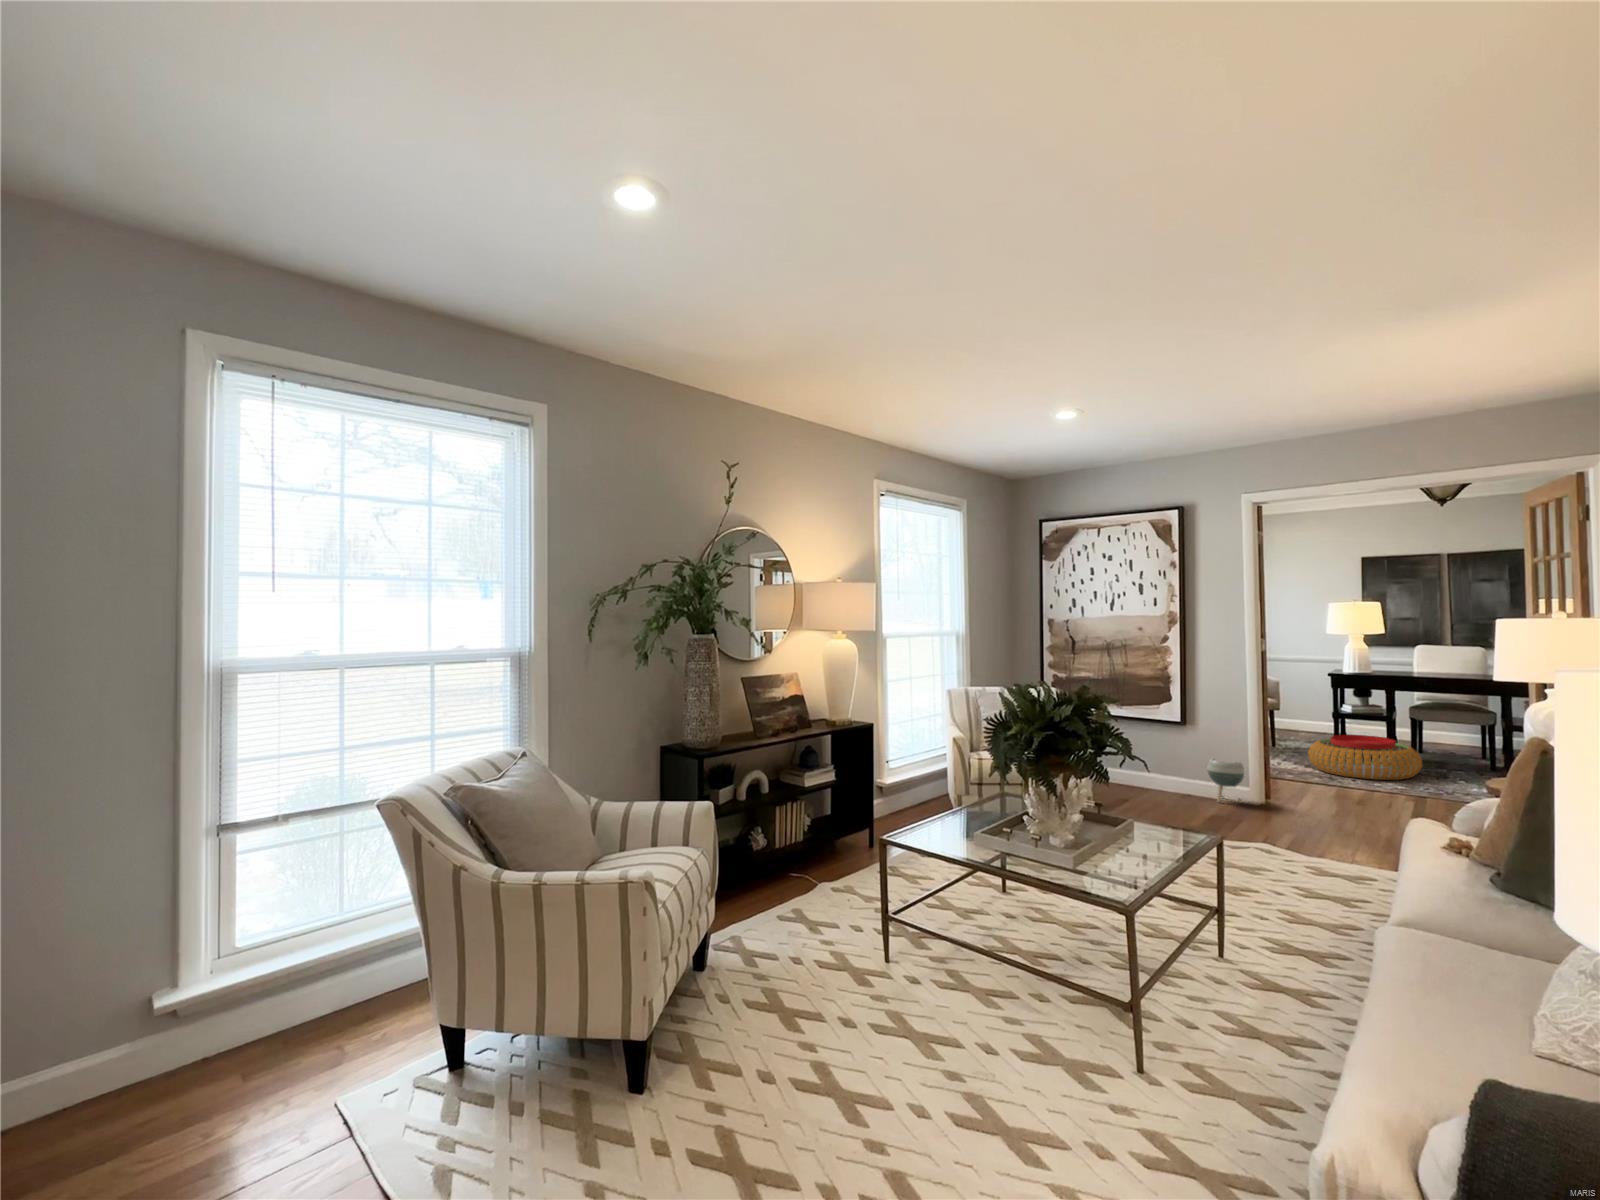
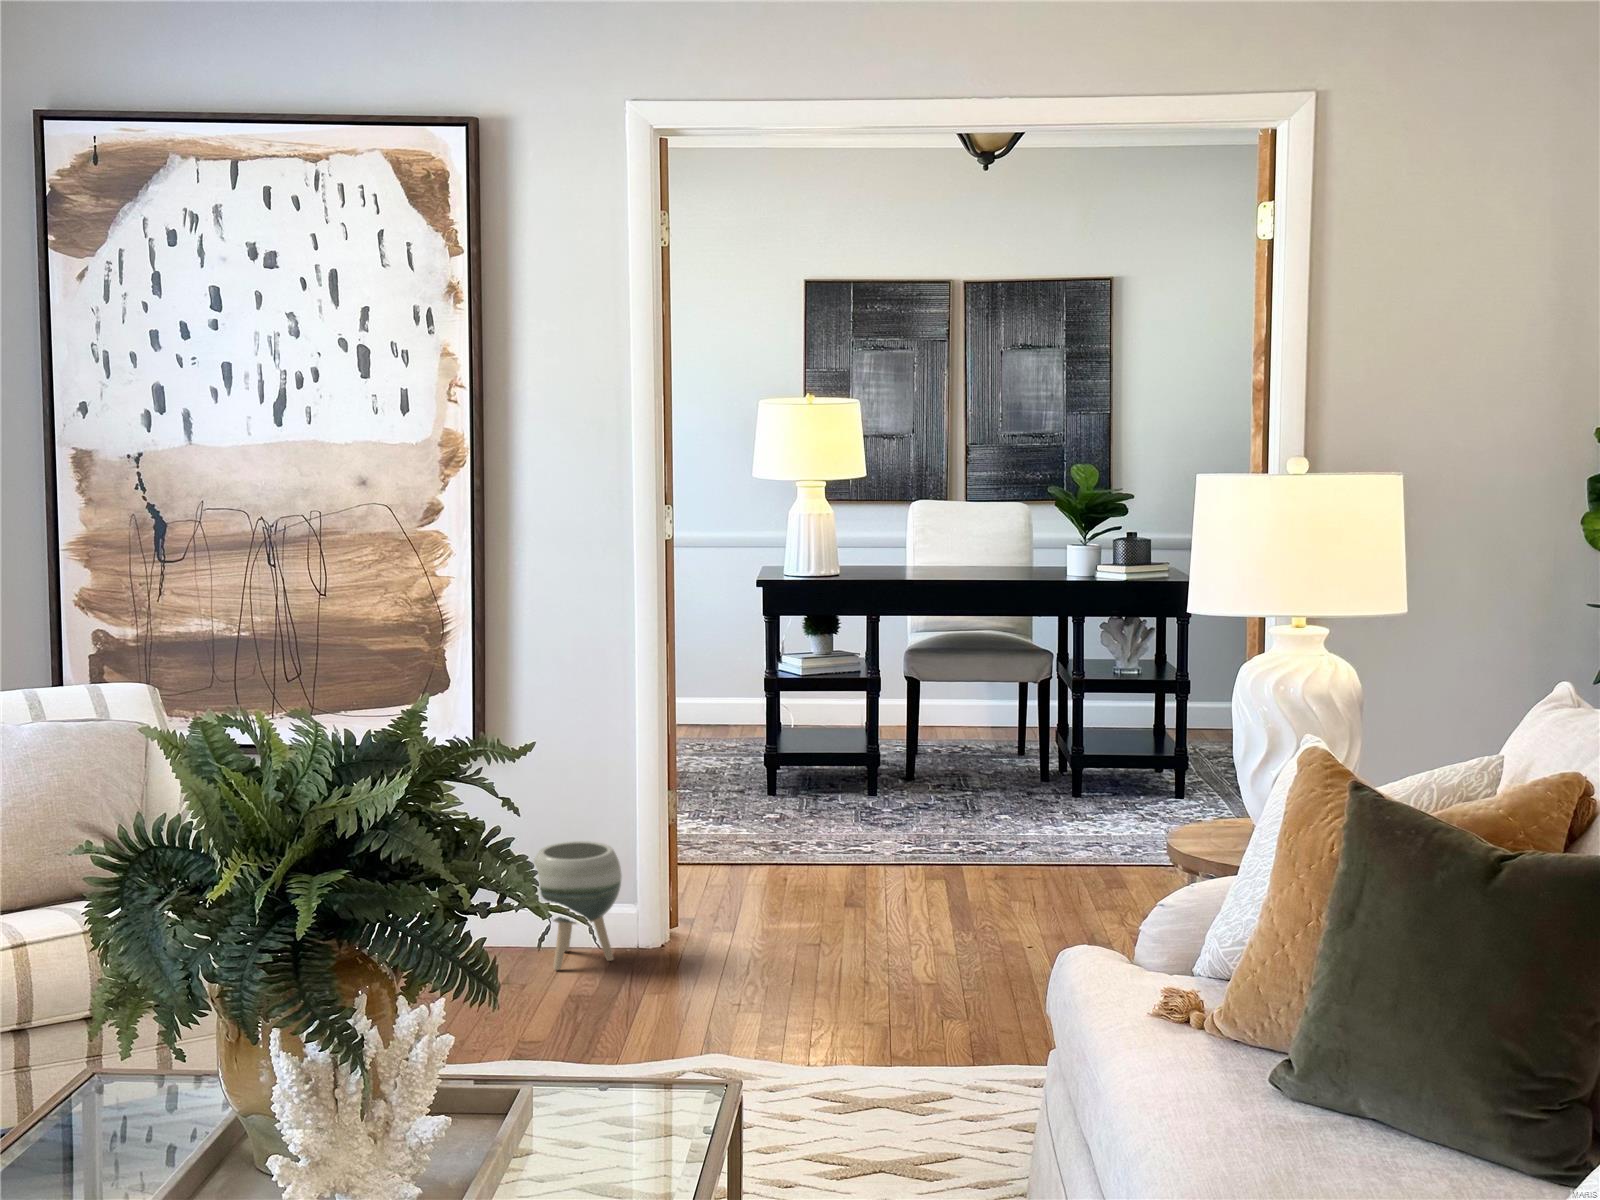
pouf: present [1308,735,1422,780] -> none [735,730,939,834]

